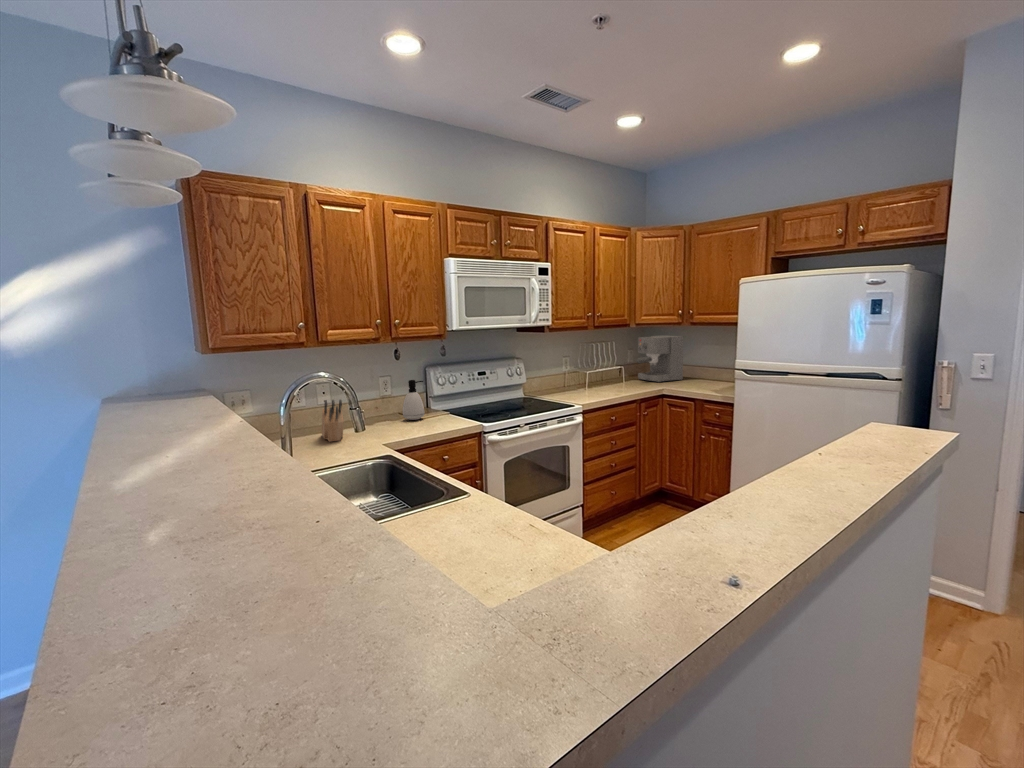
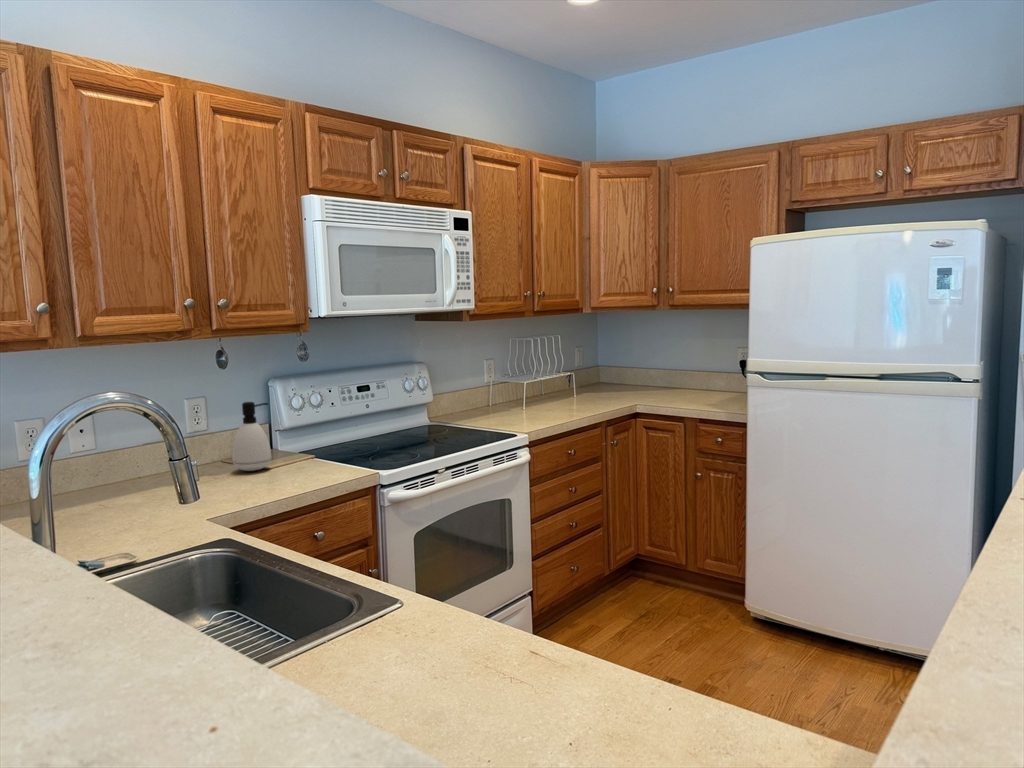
coffee maker: present [637,336,683,382] -> none [593,325,660,395]
knife block: present [322,400,344,442] -> none [84,441,131,519]

